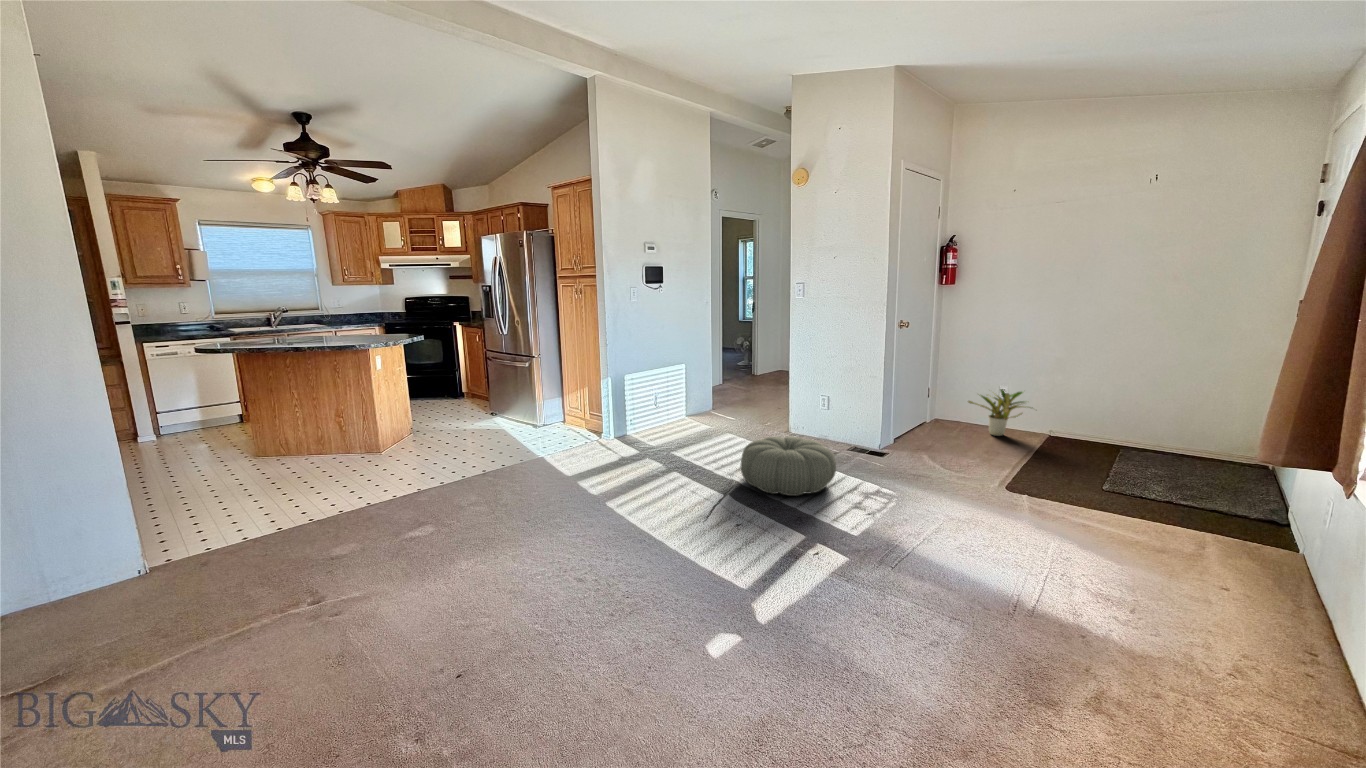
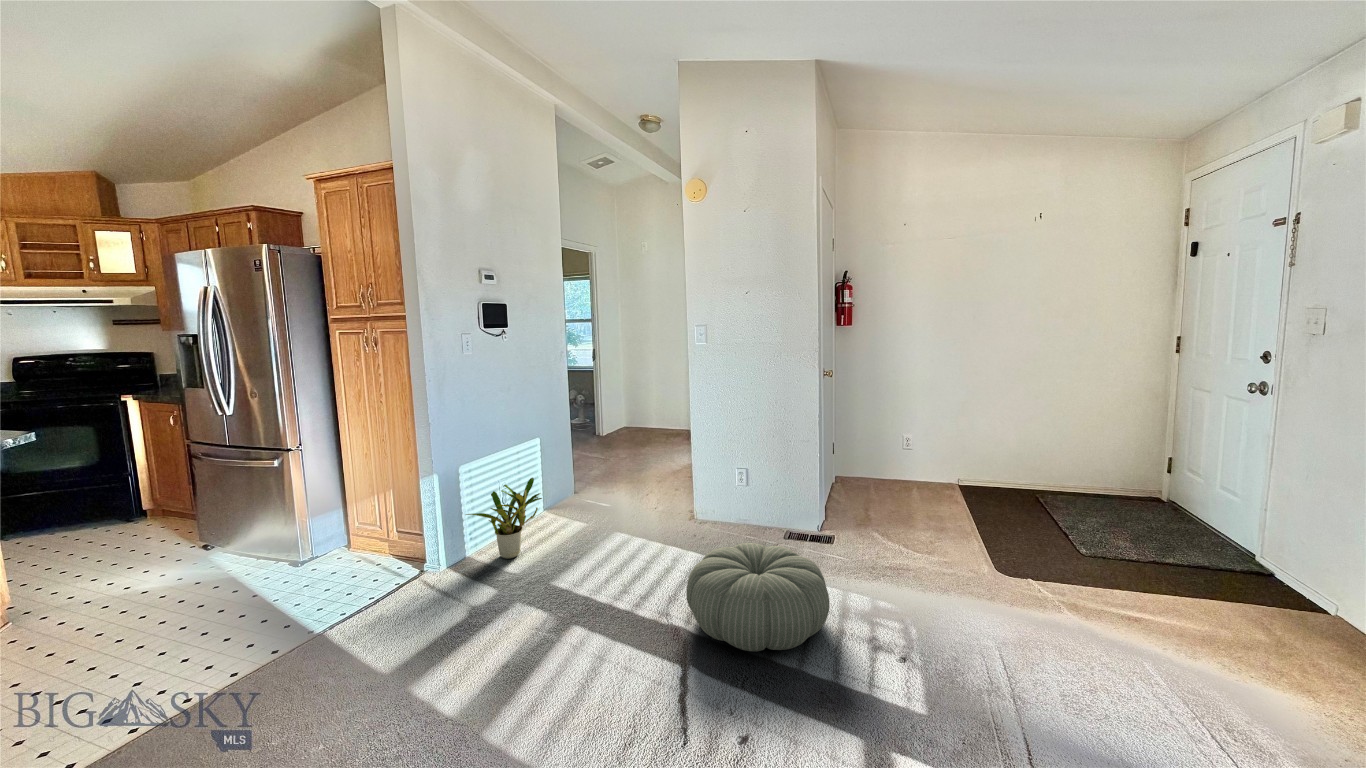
potted plant: present [968,389,1024,436] -> present [466,478,542,559]

